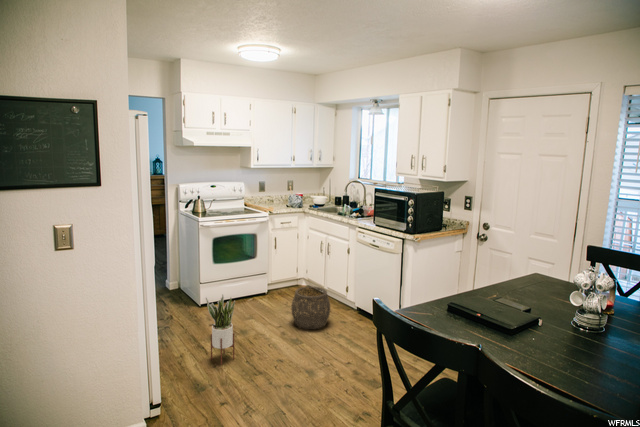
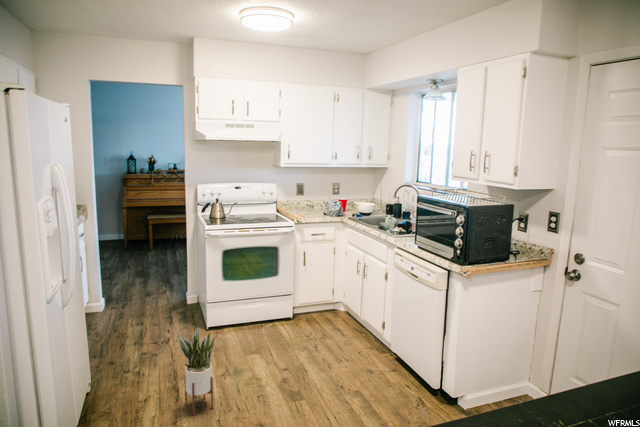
woven basket: present [291,286,330,329] -> none [303,319,354,377]

